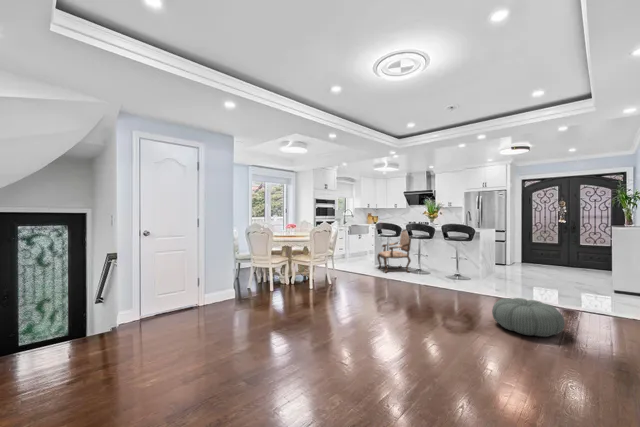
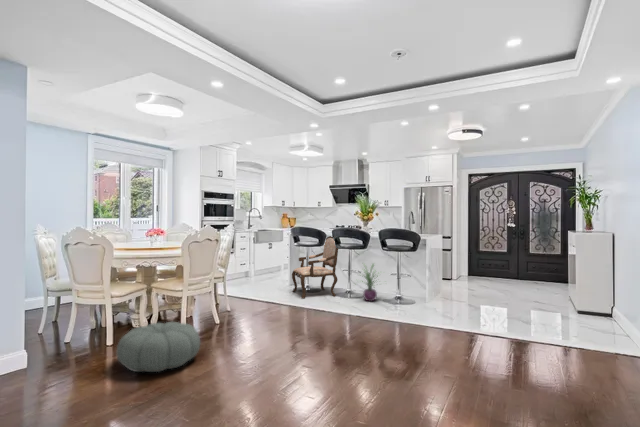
decorative plant: none [420,249,452,277] -> present [362,264,378,301]
pouf: present [492,298,565,337] -> present [117,322,200,372]

